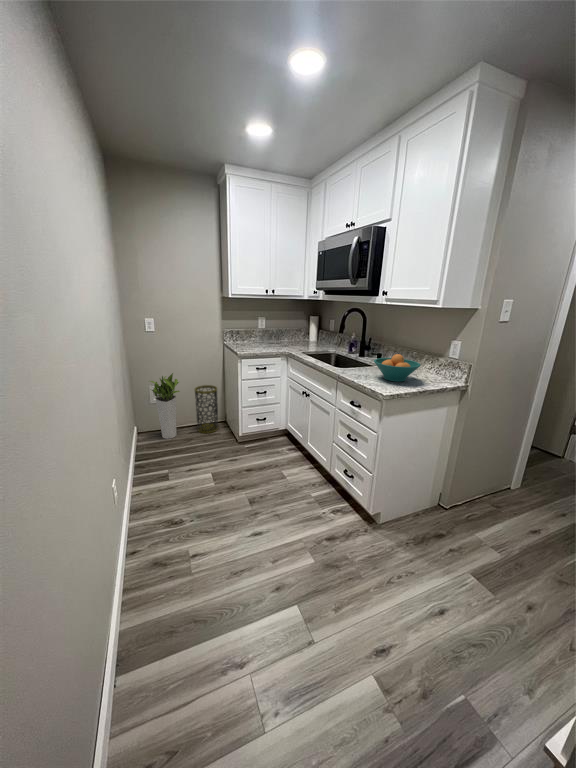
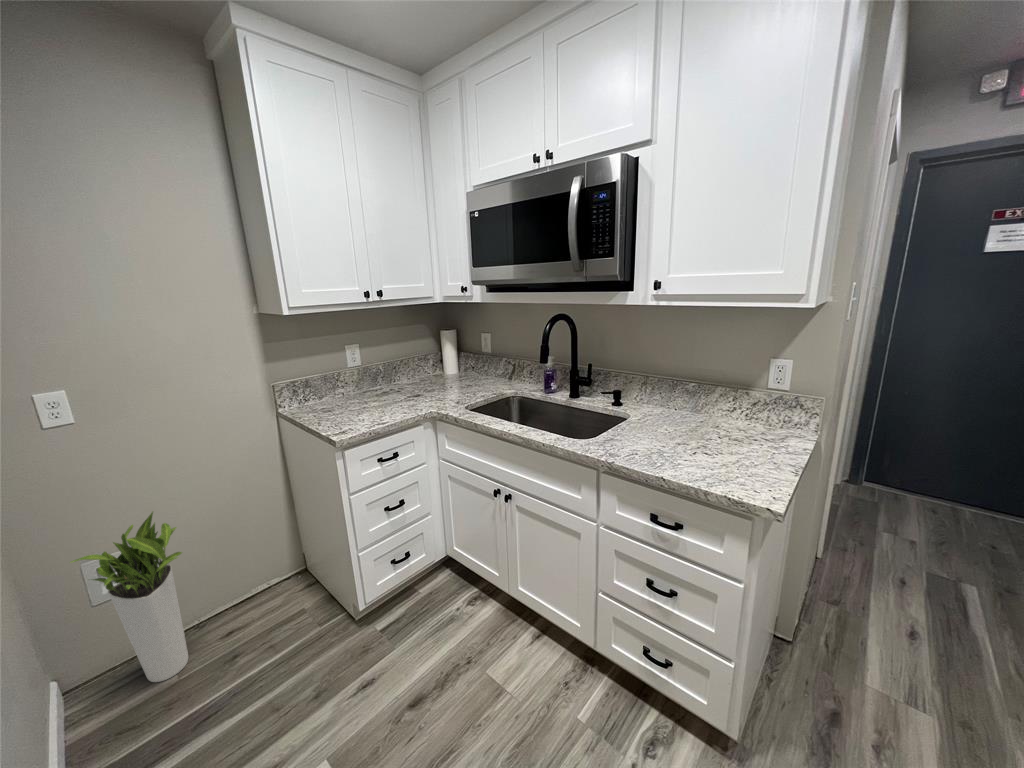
fruit bowl: present [374,354,421,382] -> none [668,403,765,459]
trash can: present [195,385,218,433] -> none [221,509,295,626]

